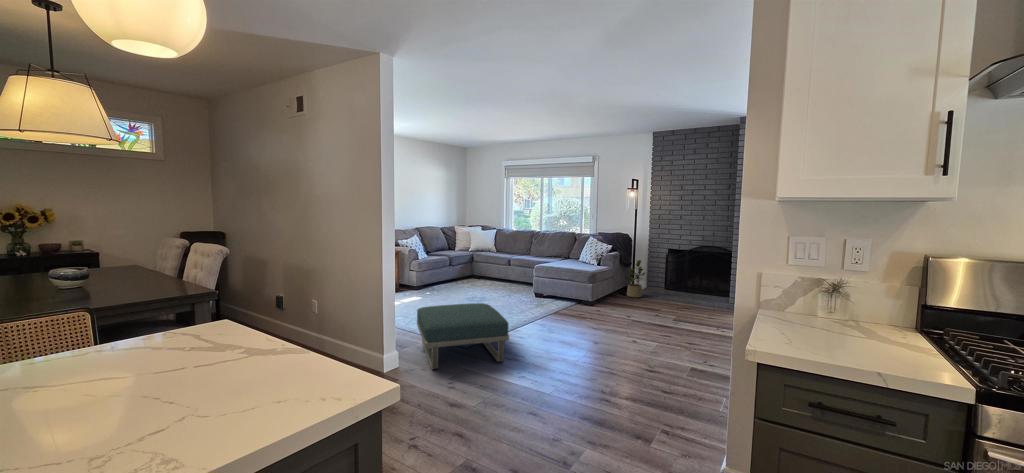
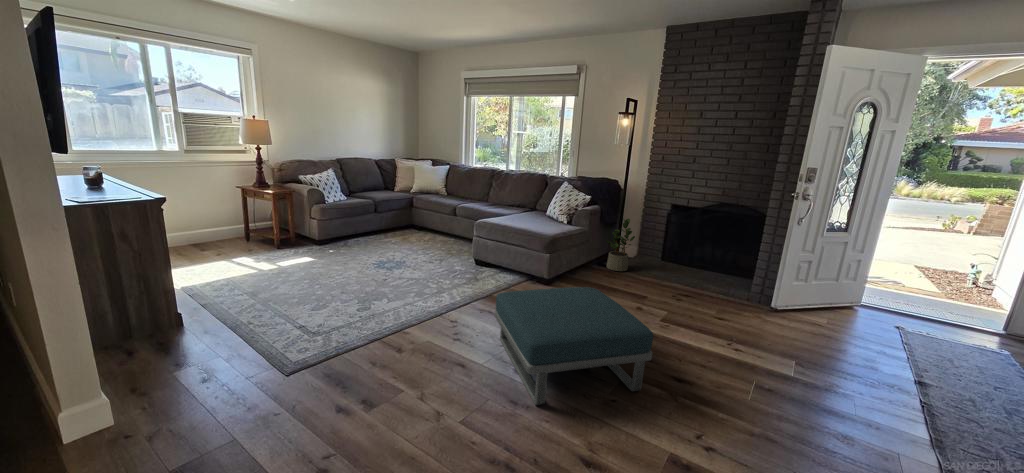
footstool: present [417,303,509,369] -> present [495,287,653,405]

